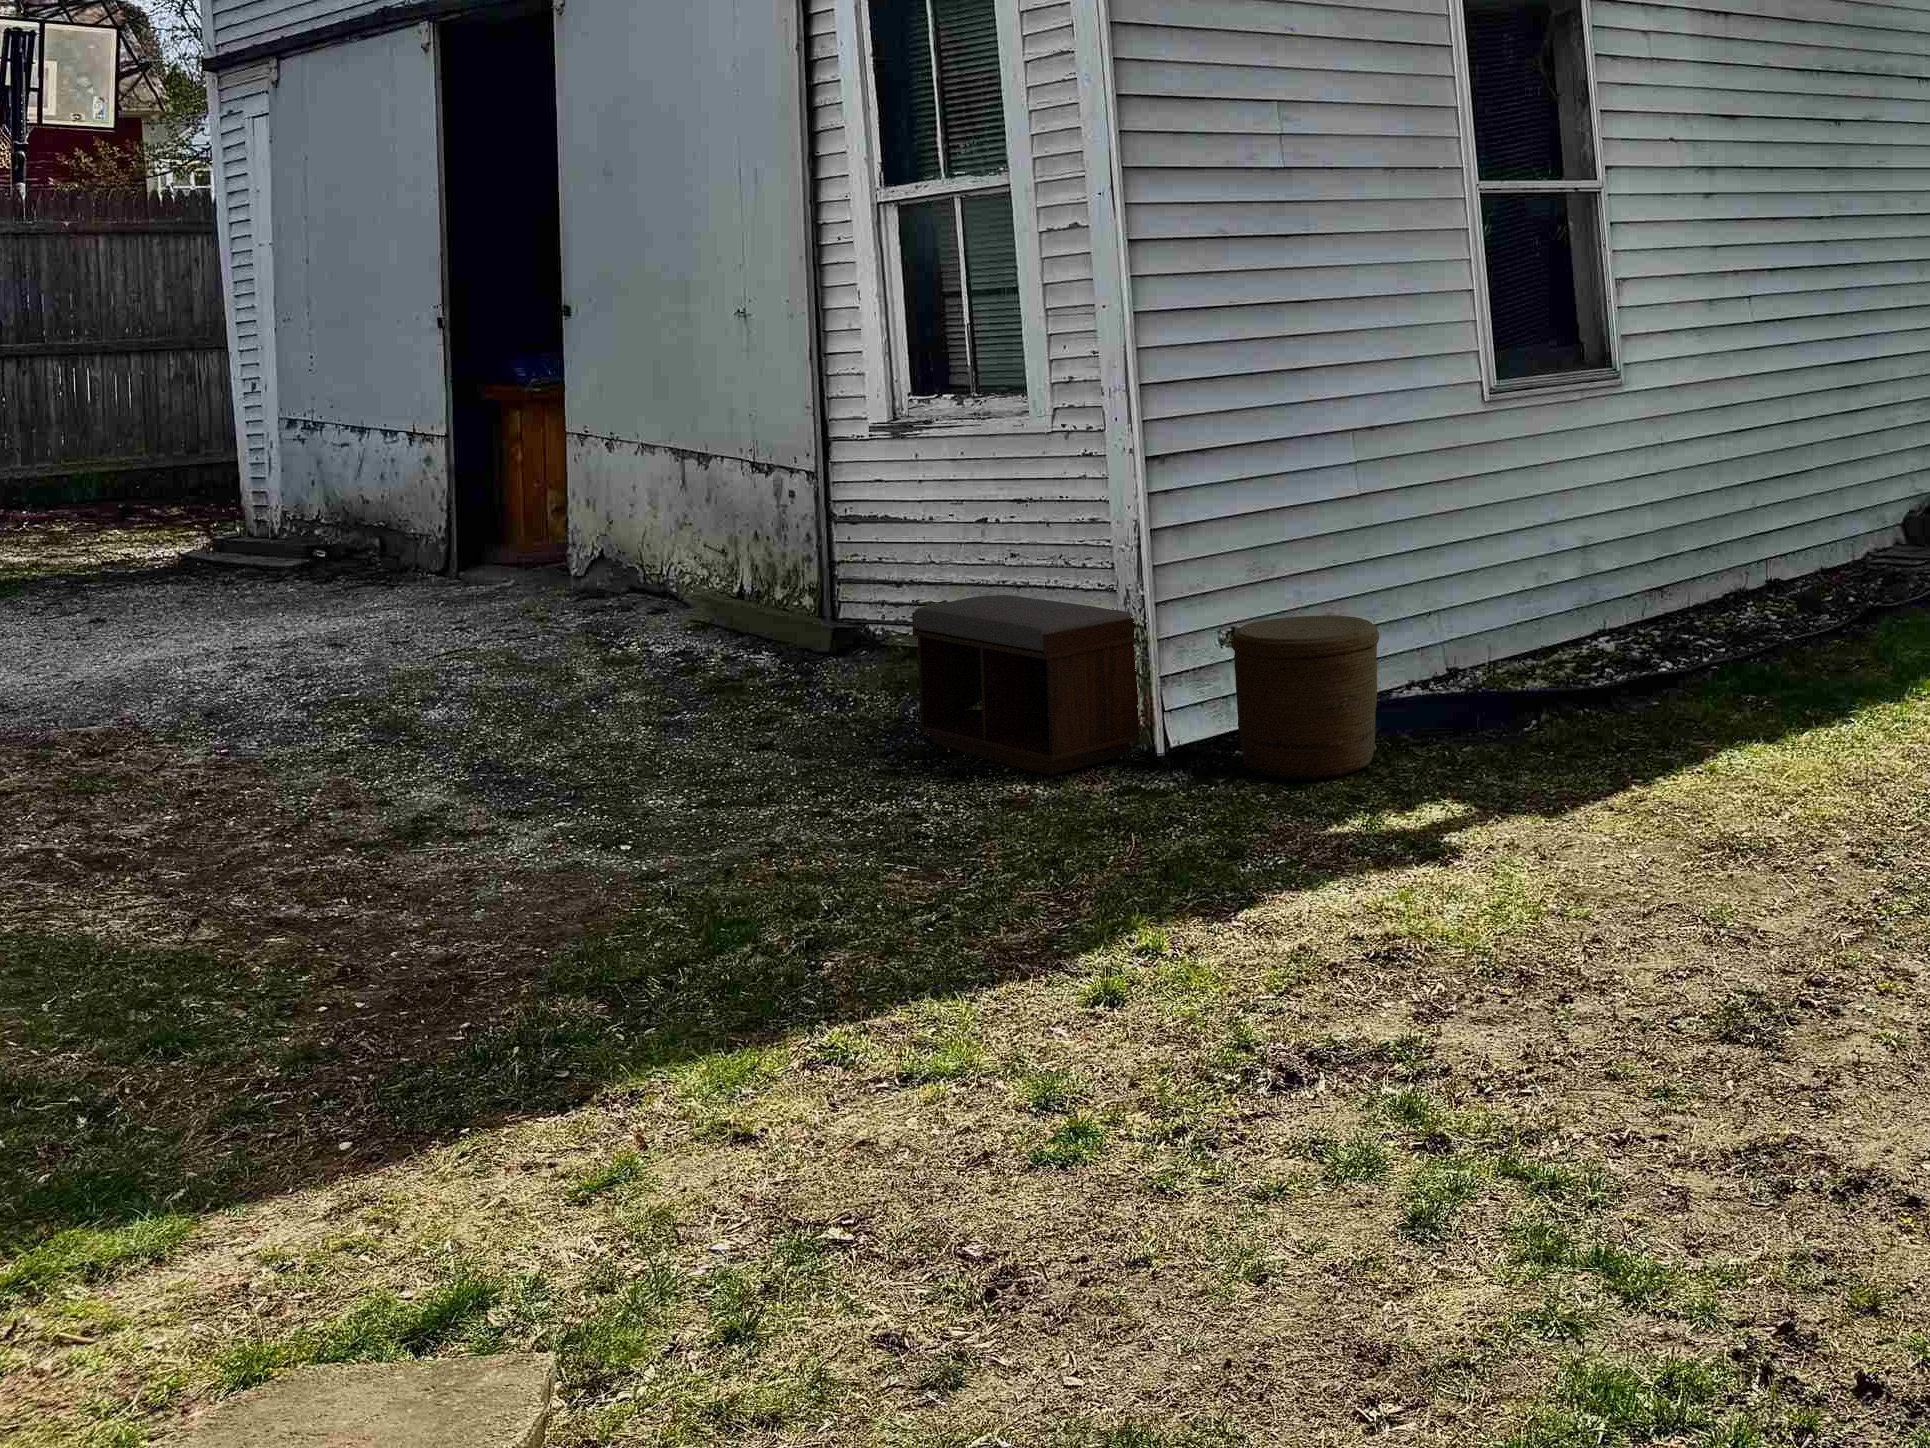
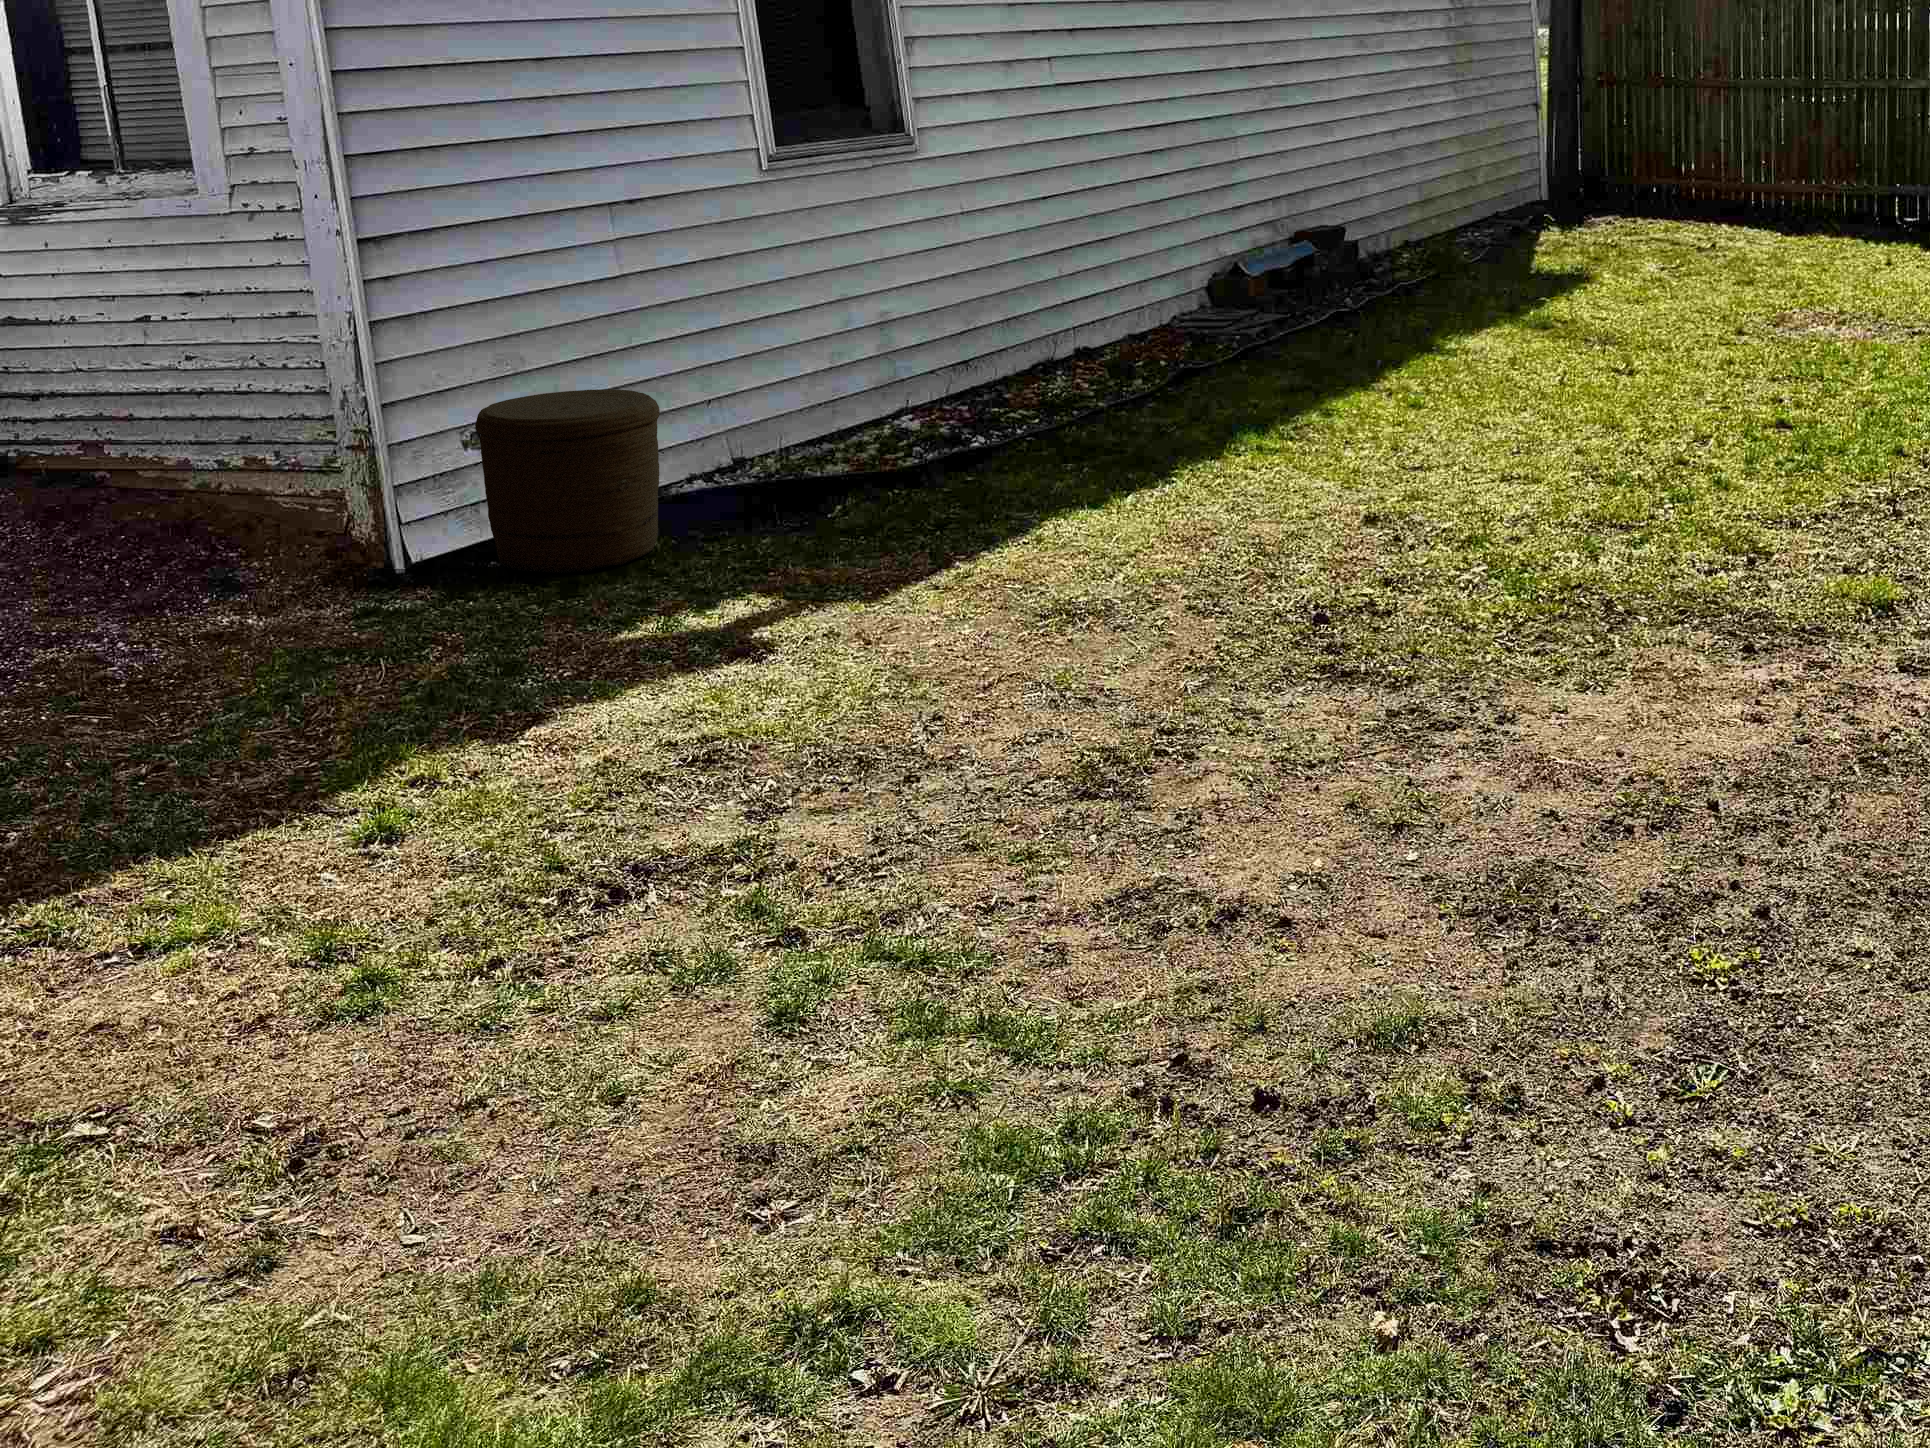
bench: present [912,595,1140,775] -> none [27,382,367,590]

